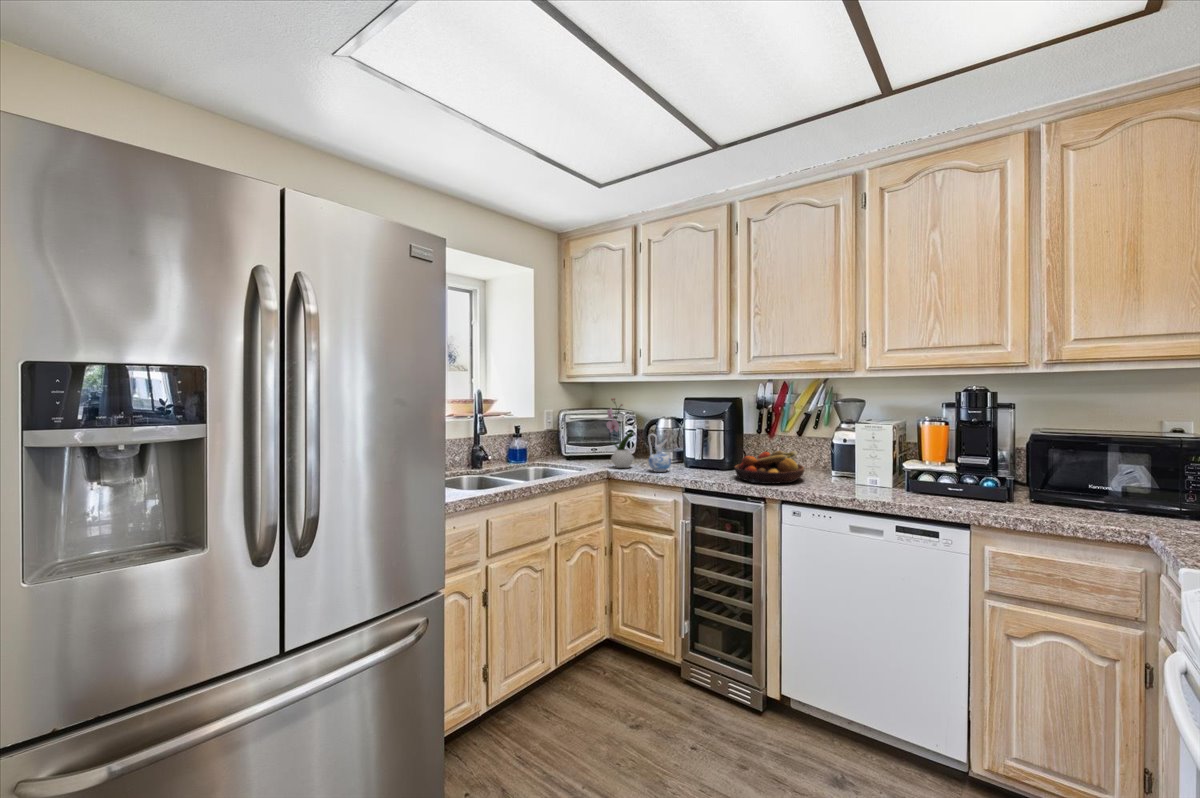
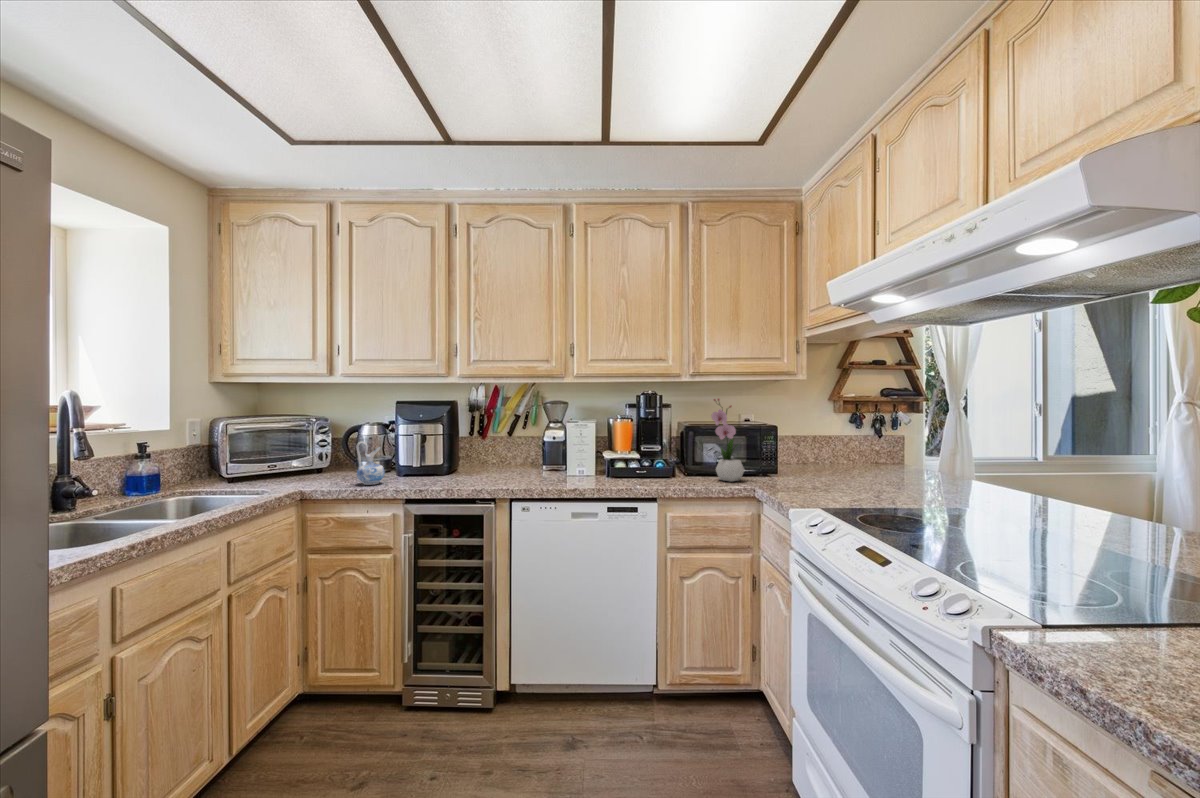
flower arrangement: present [607,398,634,468] -> present [712,399,744,482]
fruit bowl: present [735,451,804,484] -> none [459,451,525,485]

